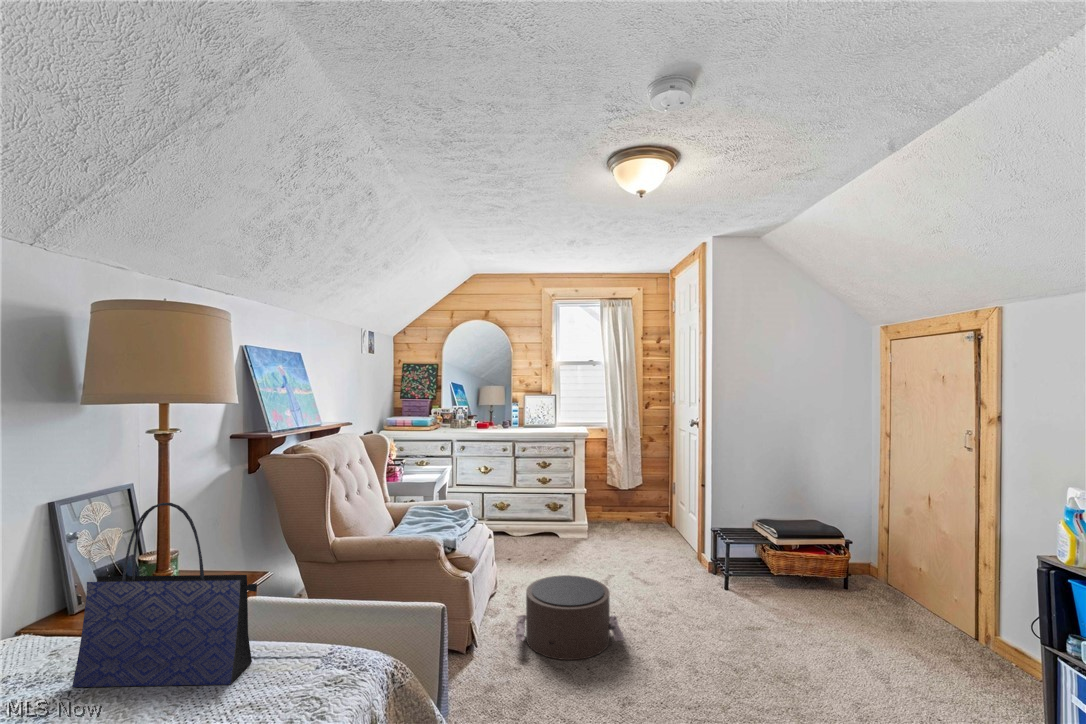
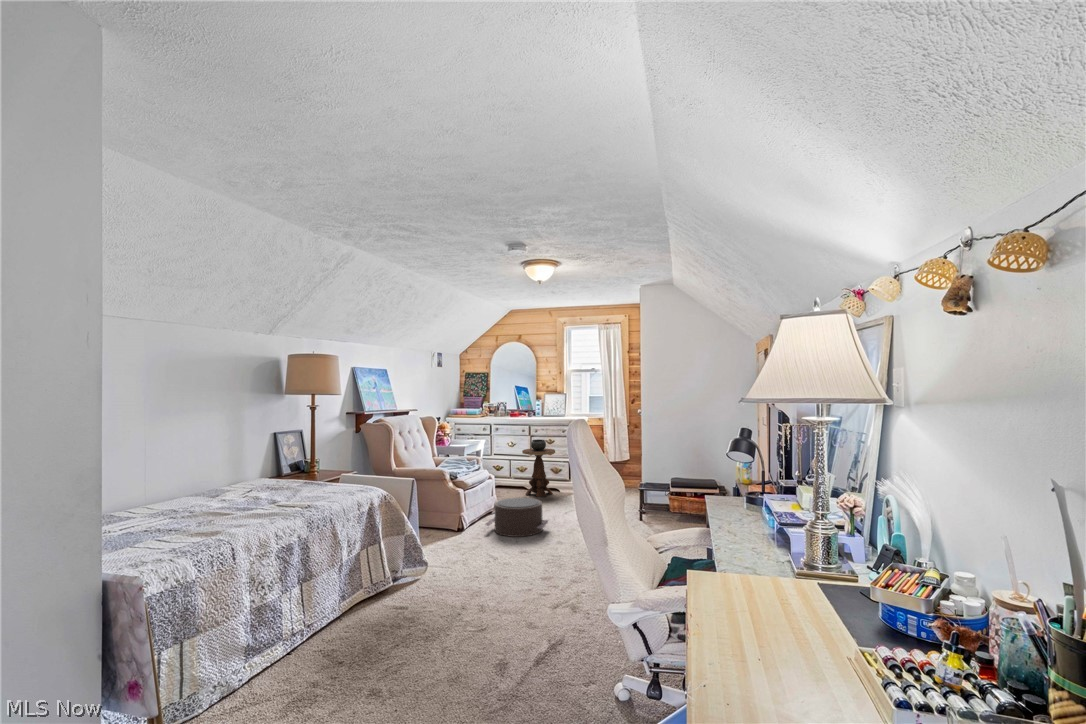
side table: none [510,463,559,550] -> present [522,439,555,497]
tote bag: present [72,503,257,687] -> none [282,426,339,489]

